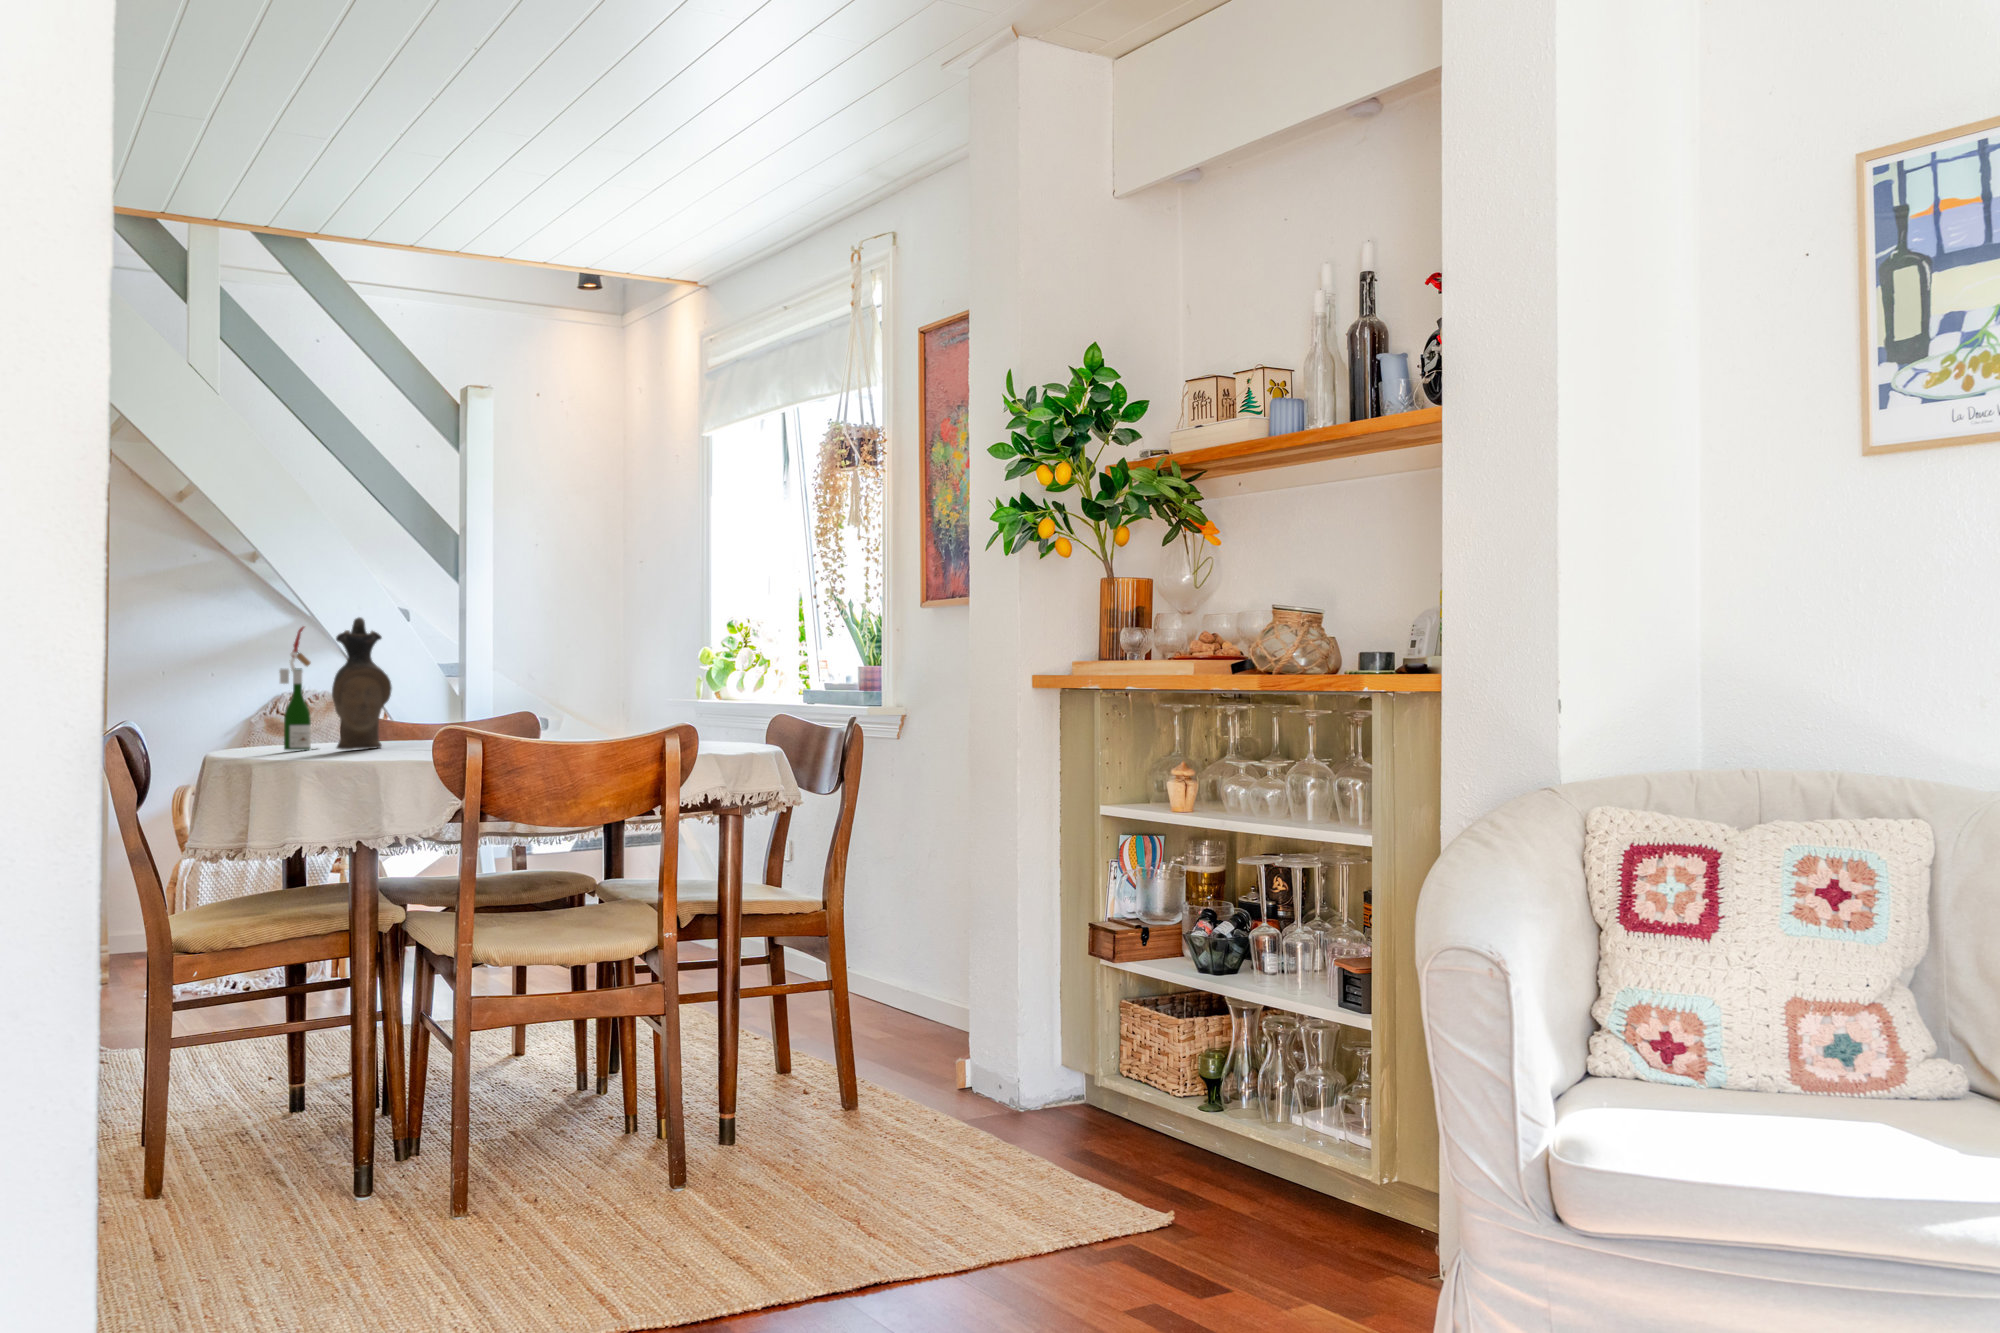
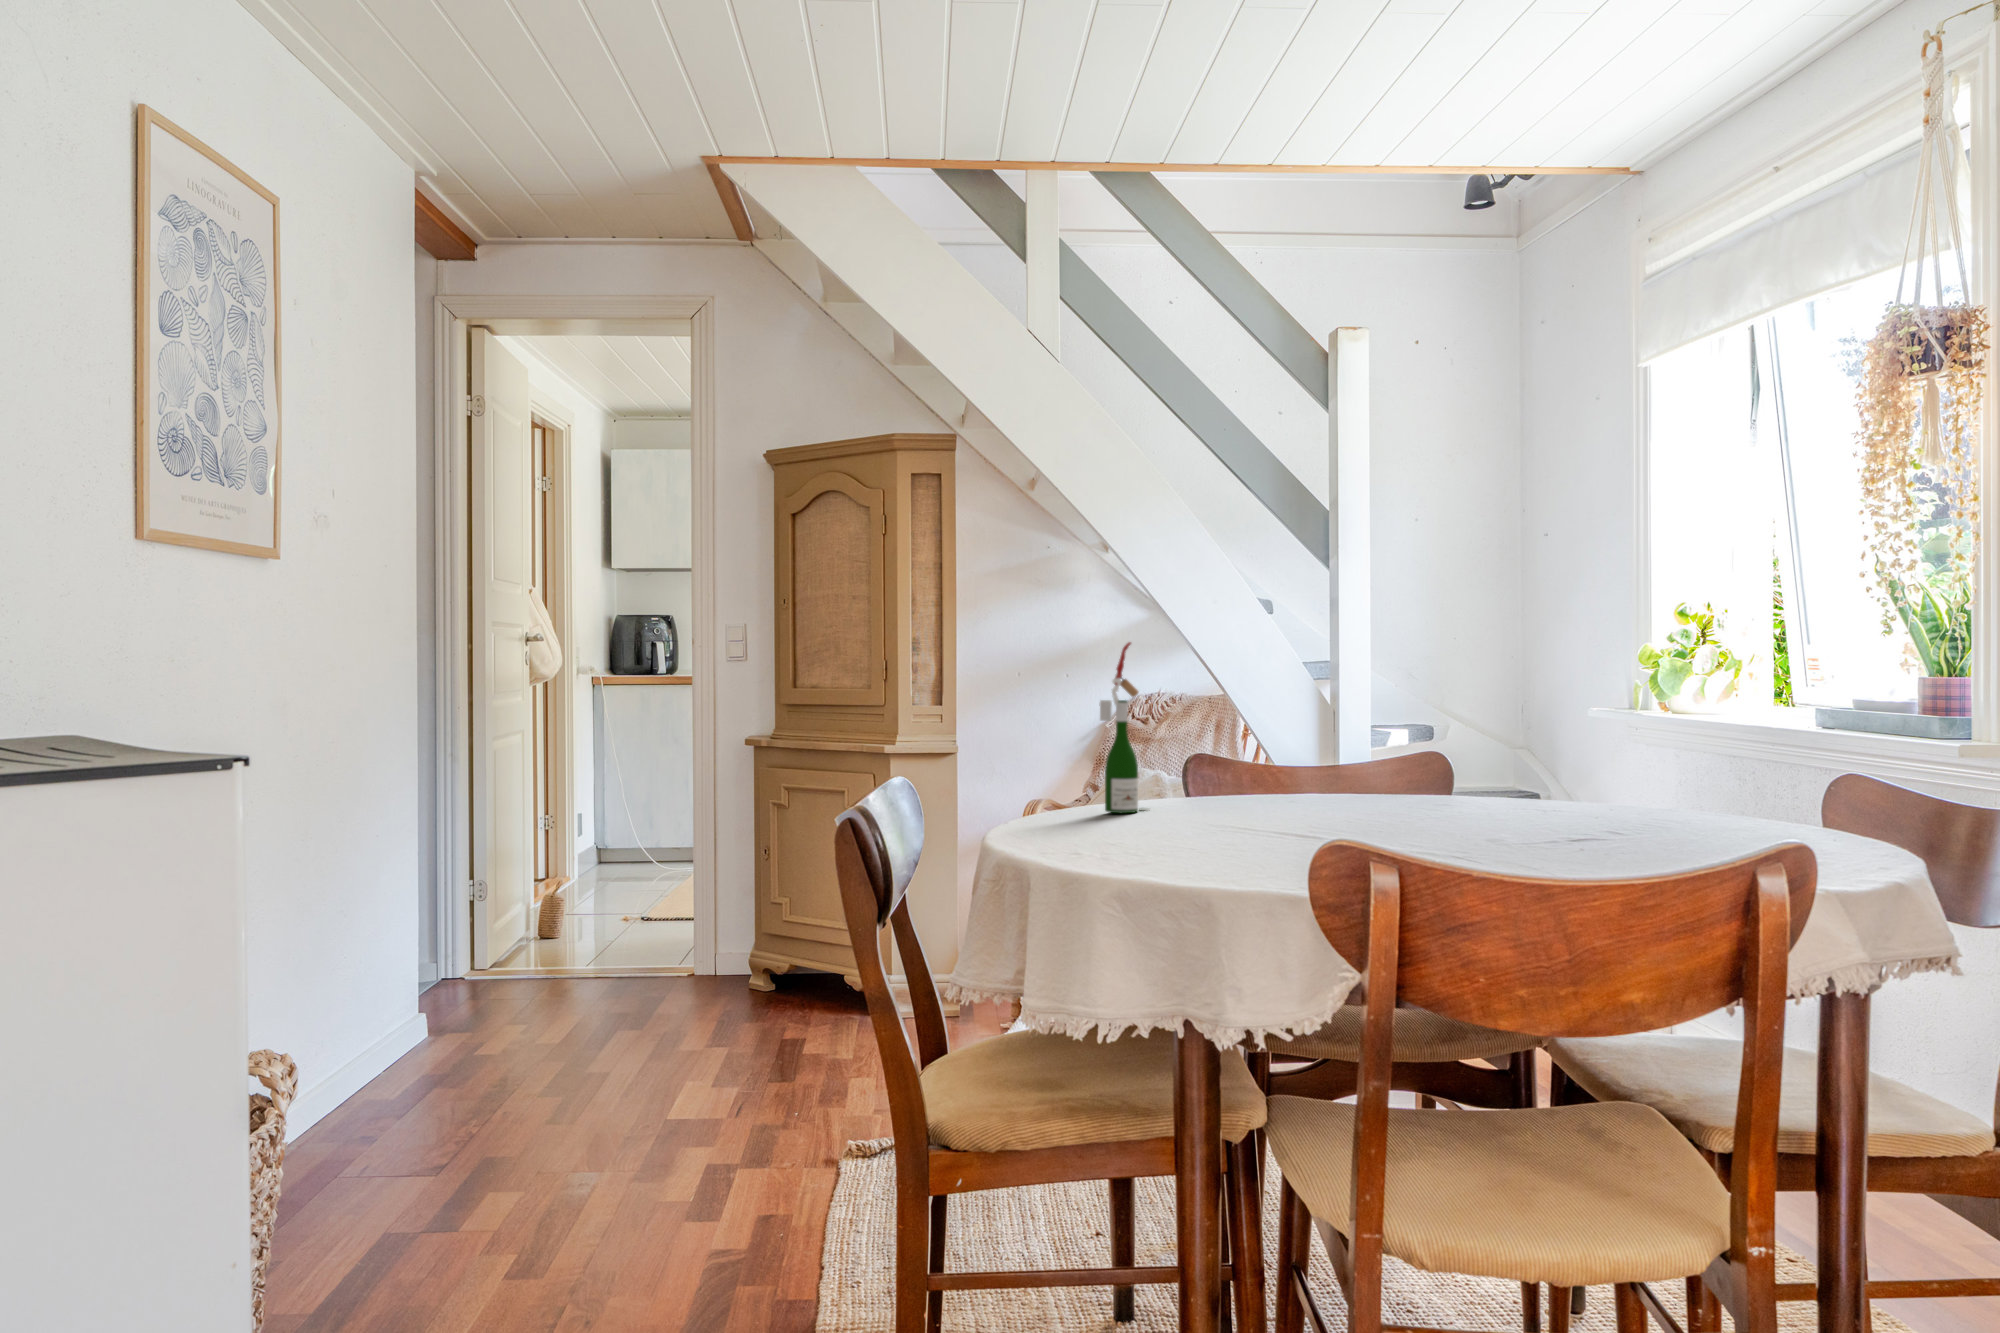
ceramic pitcher: present [332,617,392,750] -> none [1158,634,1241,832]

